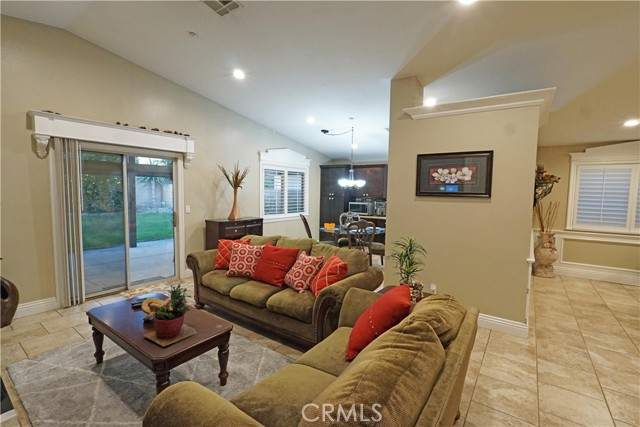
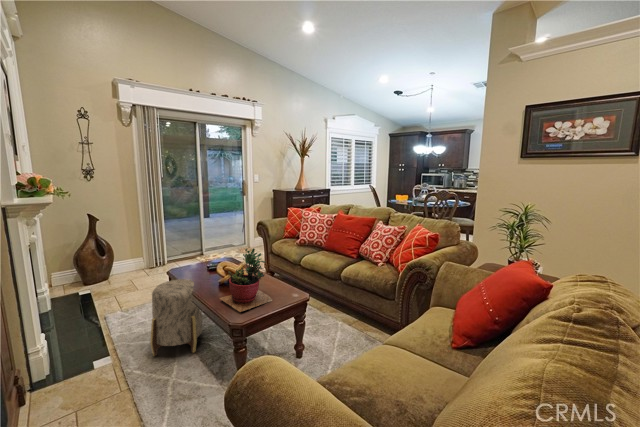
ottoman: none [64,319,125,403] -> present [150,279,203,356]

